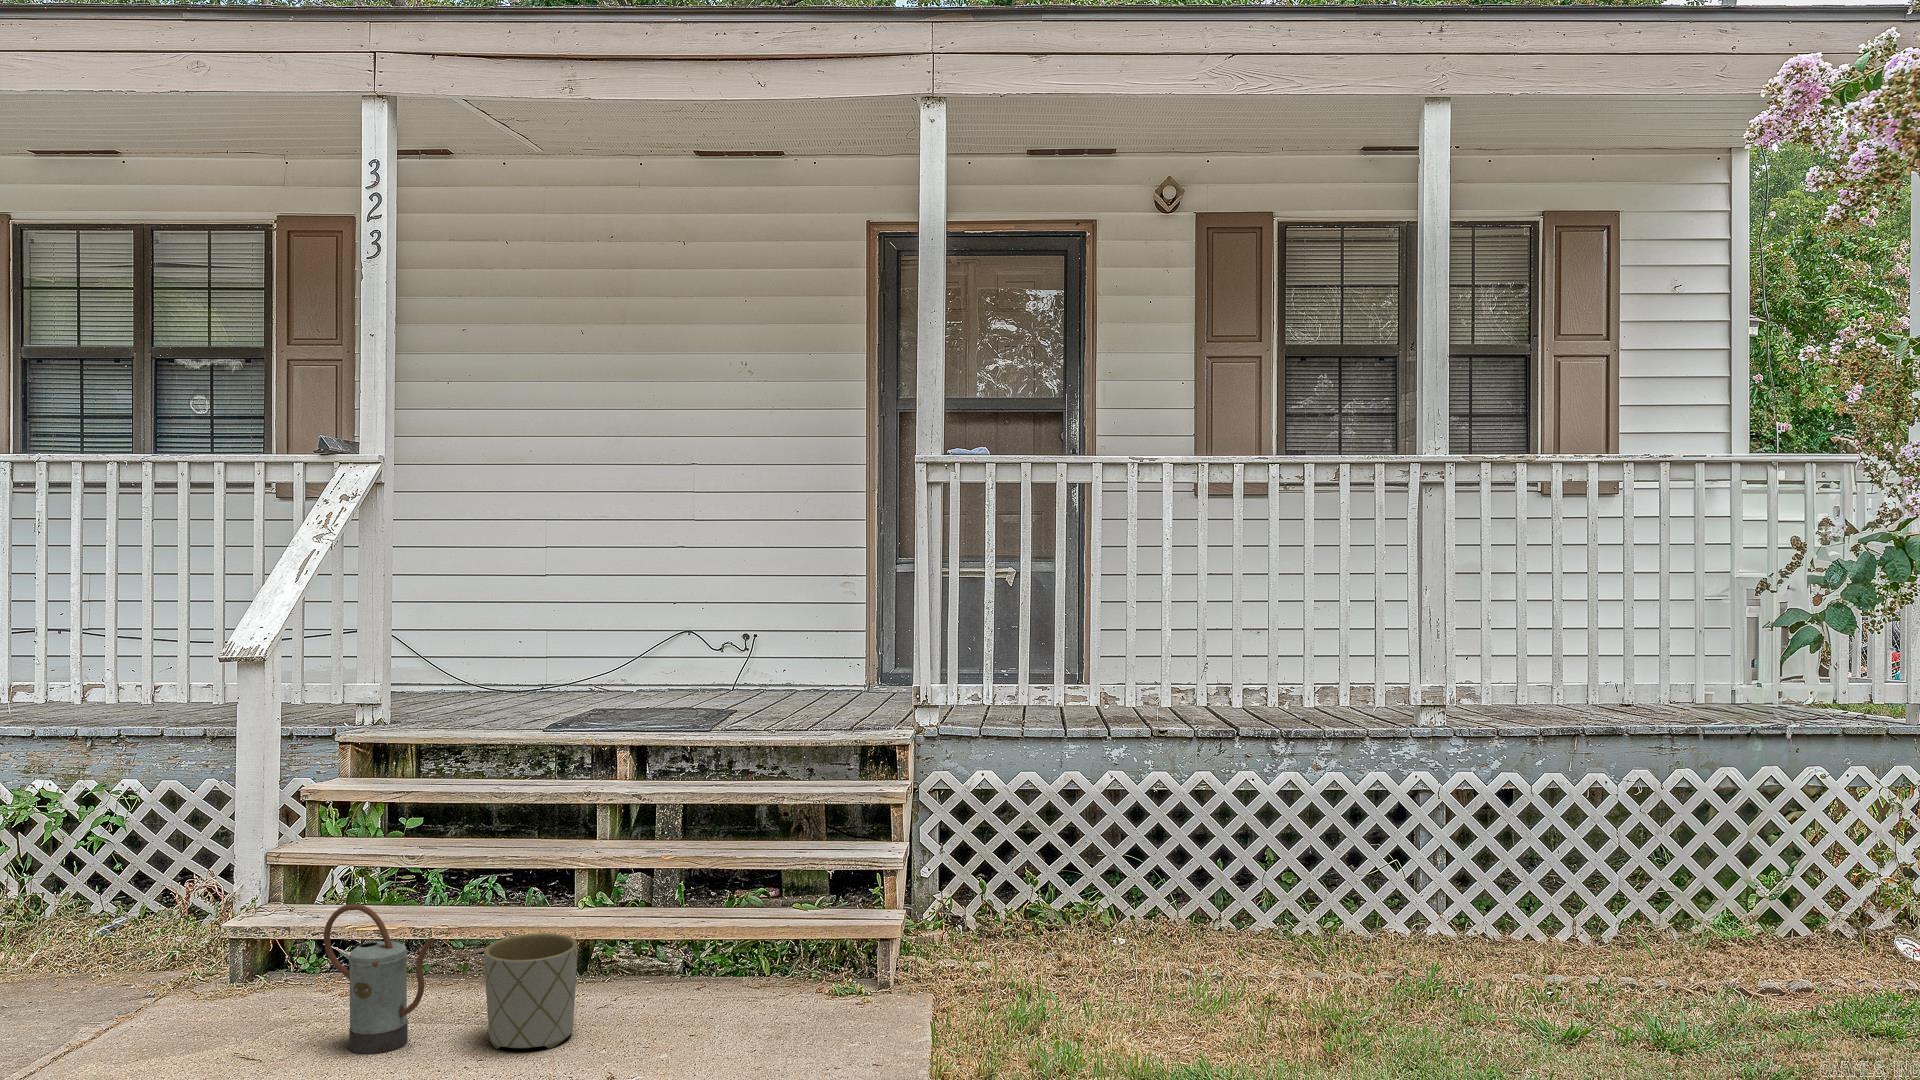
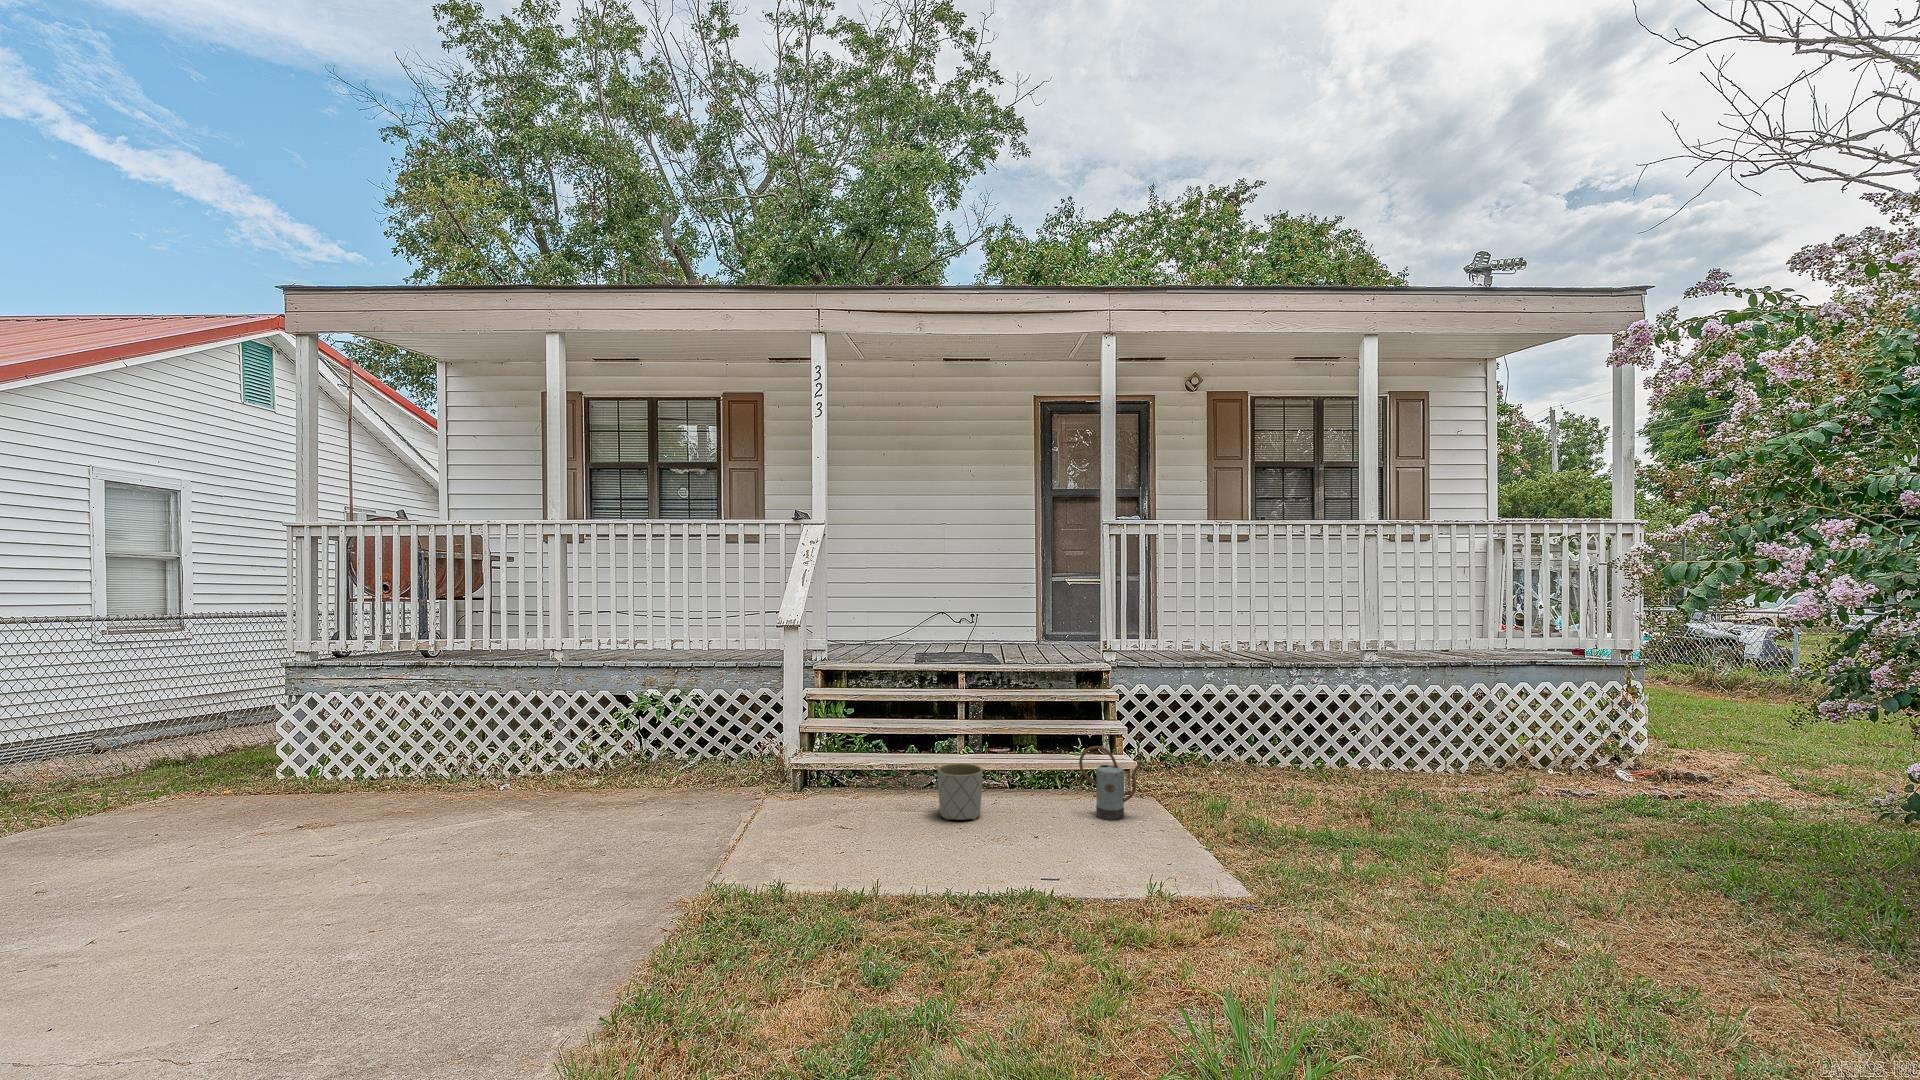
watering can: present [324,904,435,1054] -> present [1079,746,1142,820]

